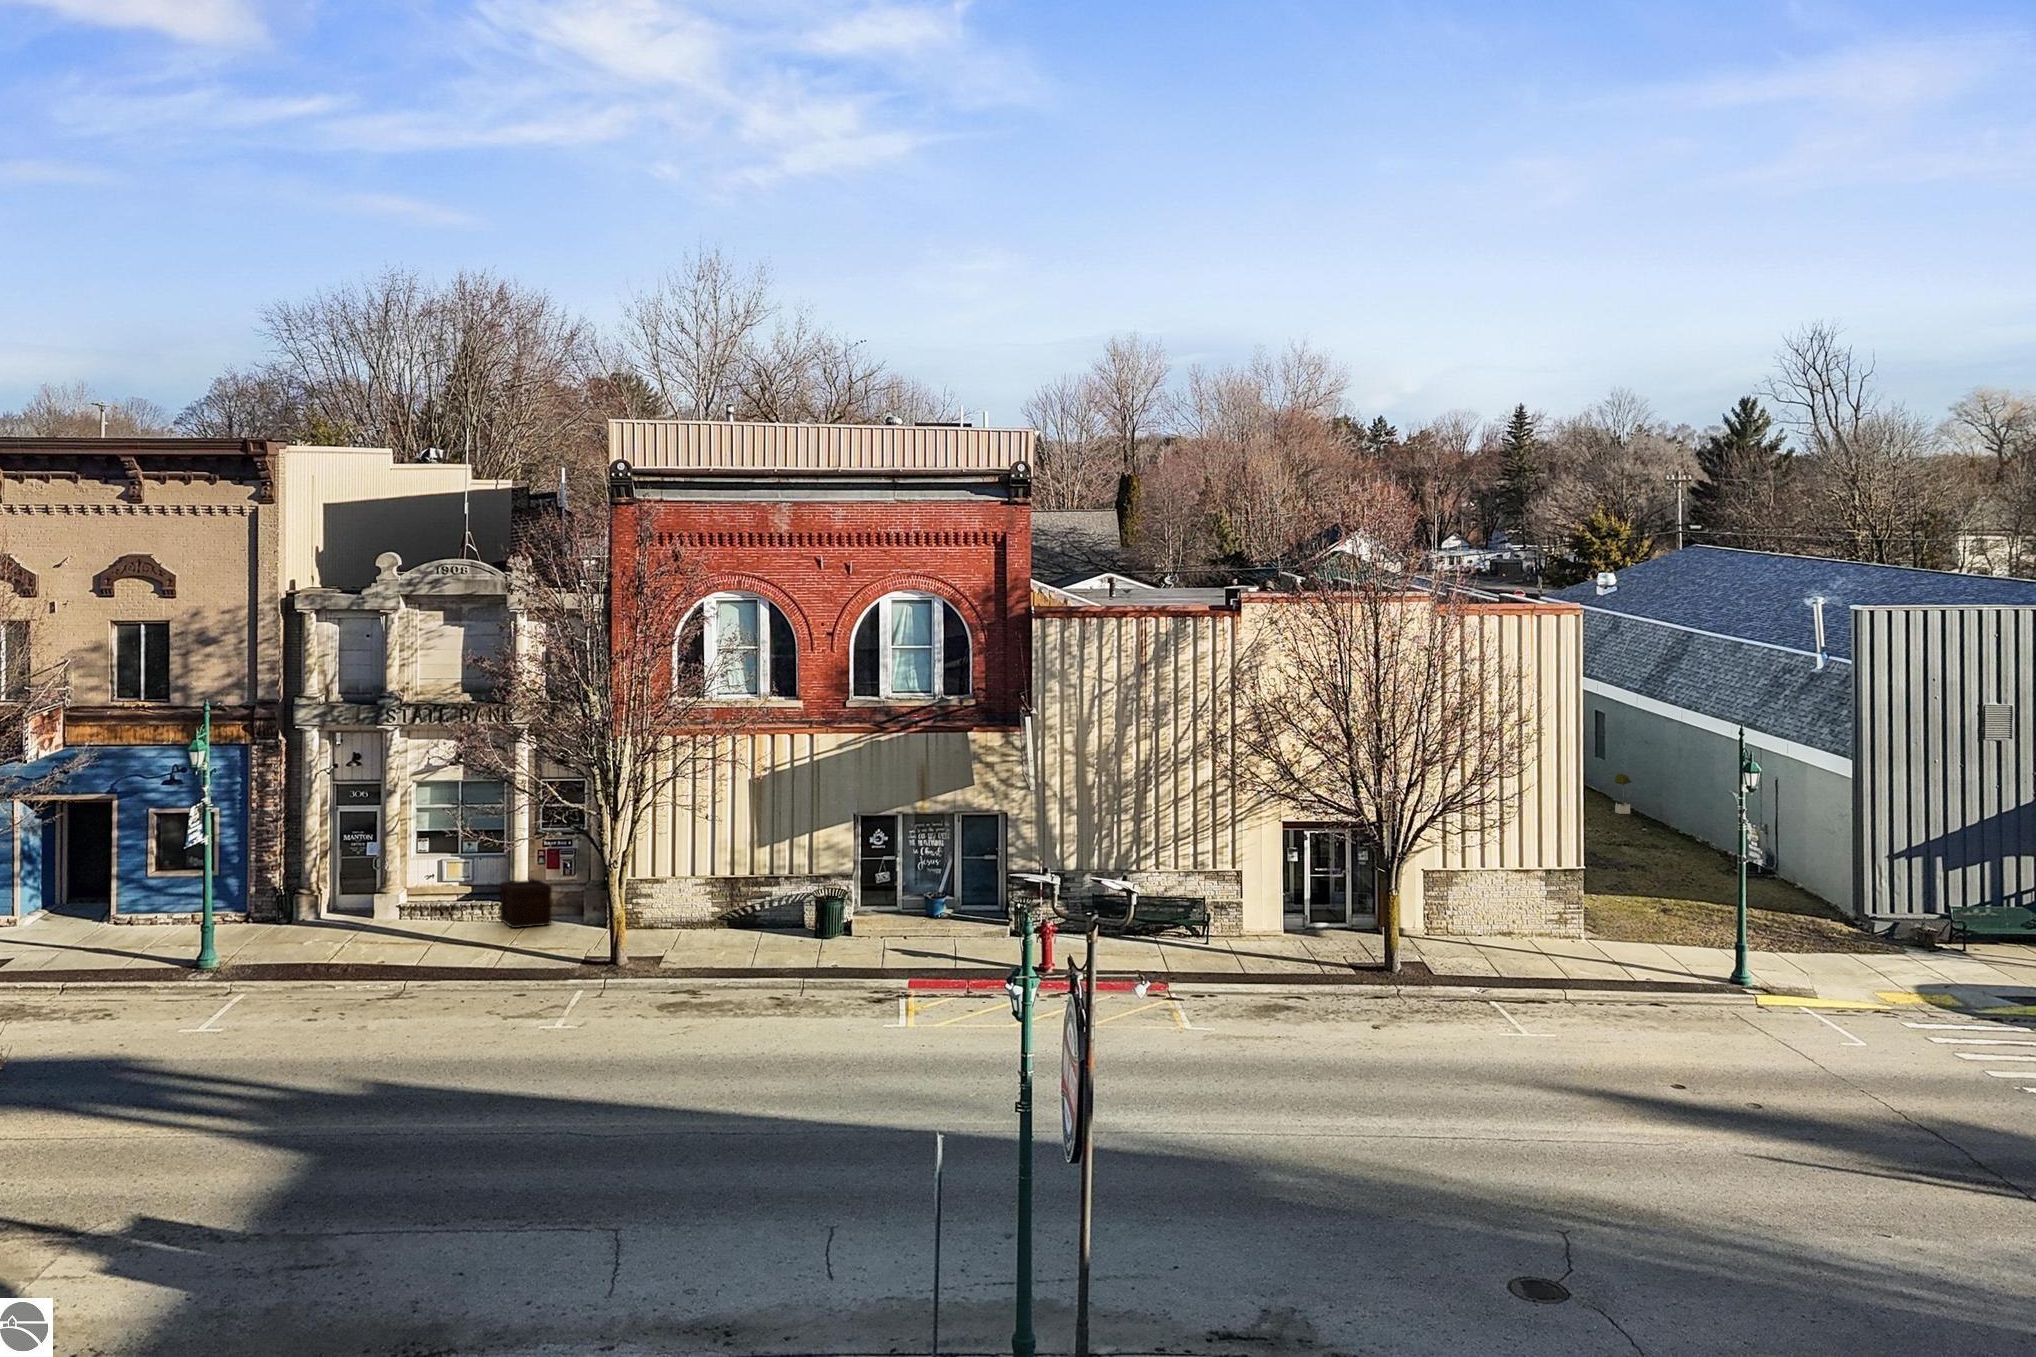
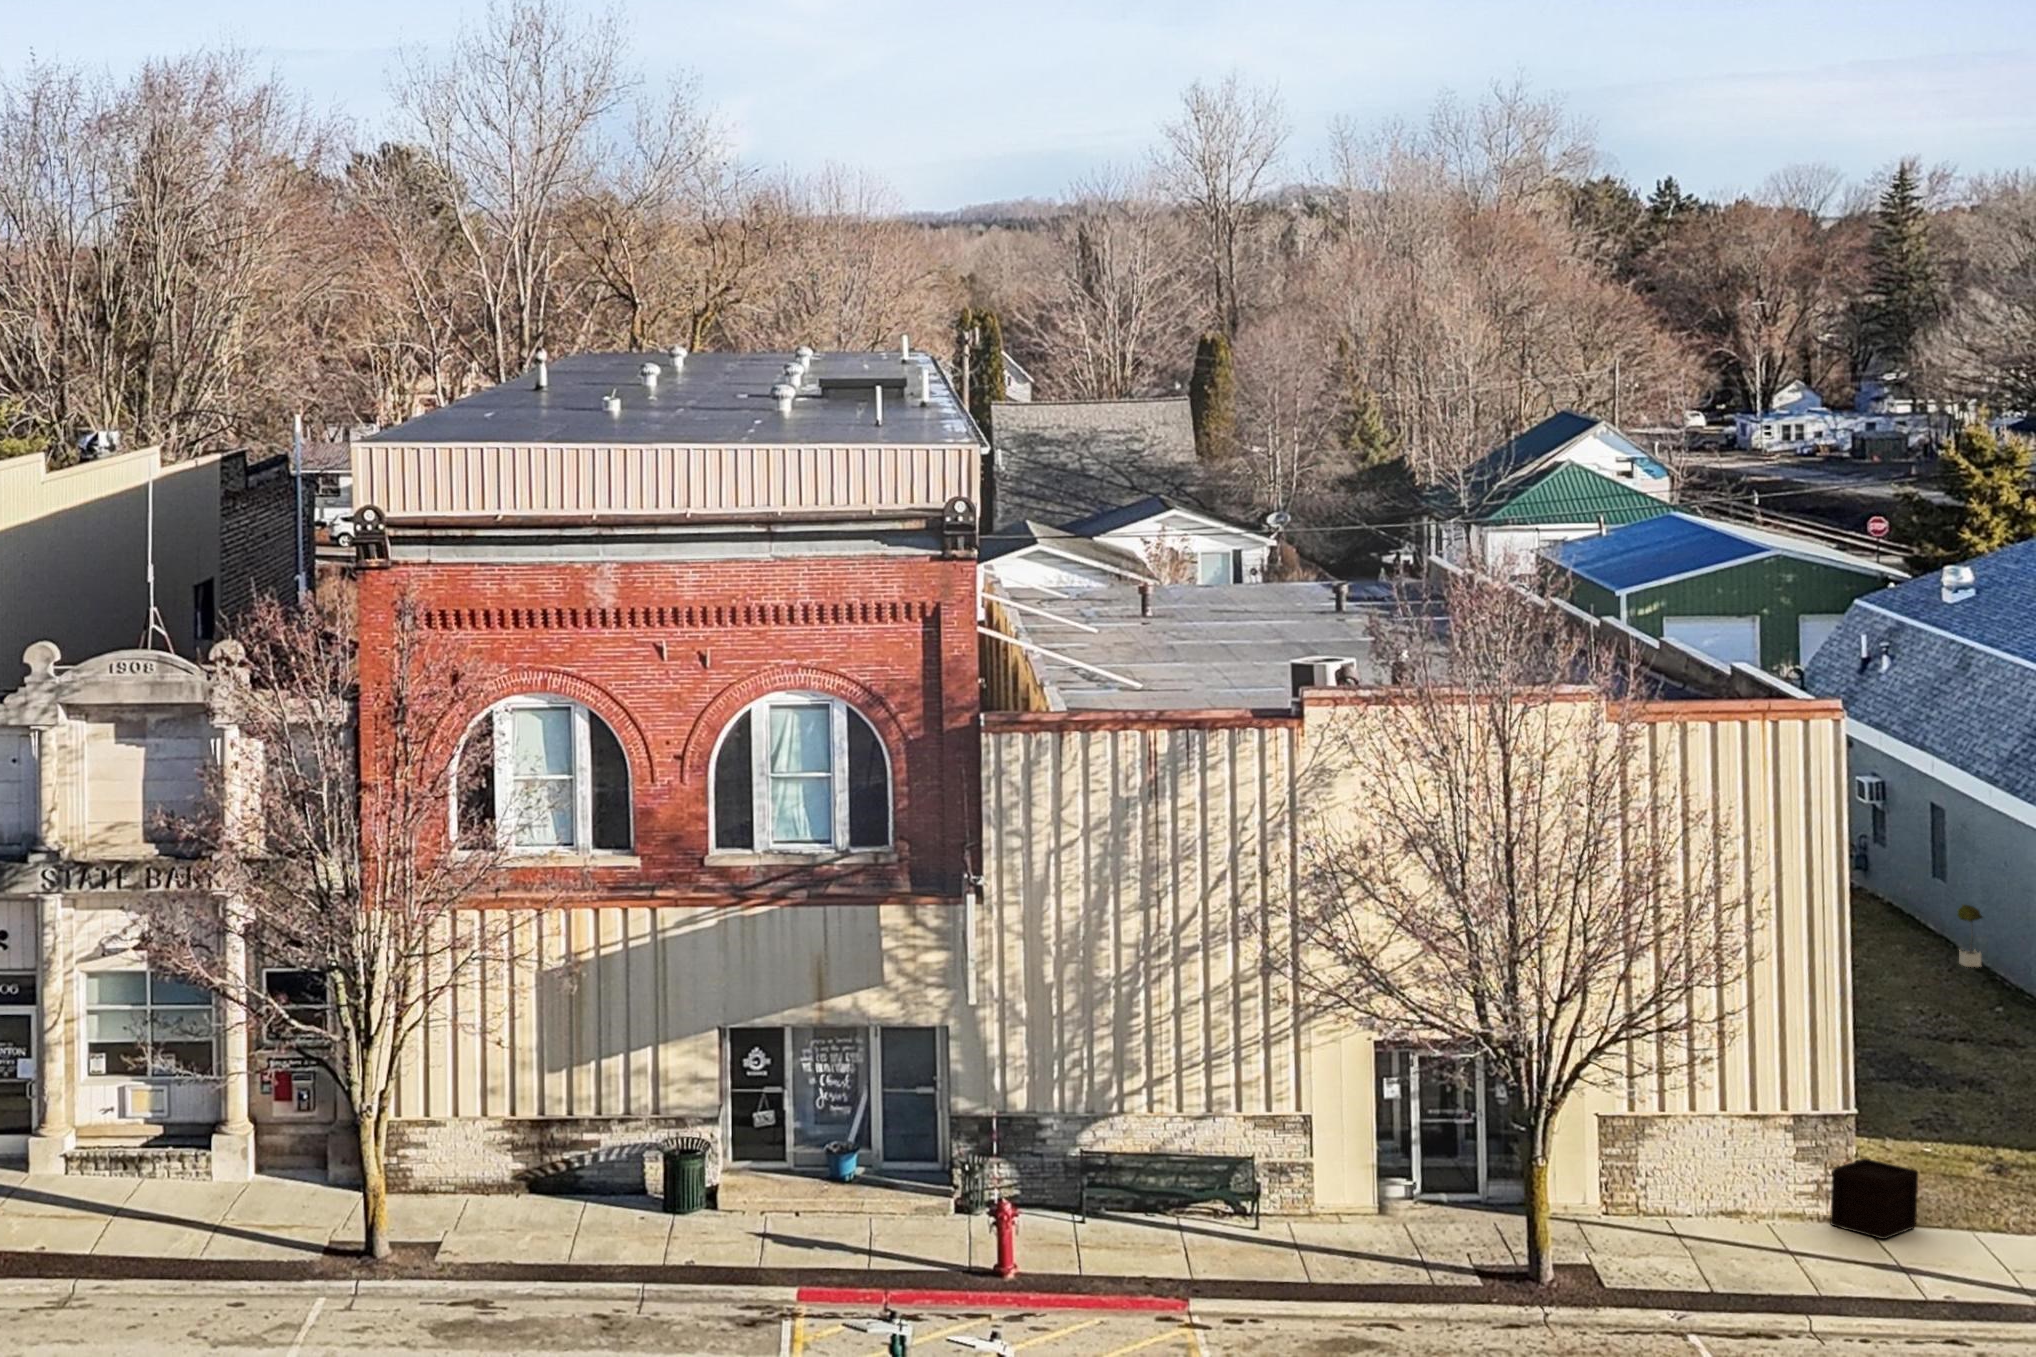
wooden crate: present [500,880,552,928] -> present [1830,1158,1918,1239]

